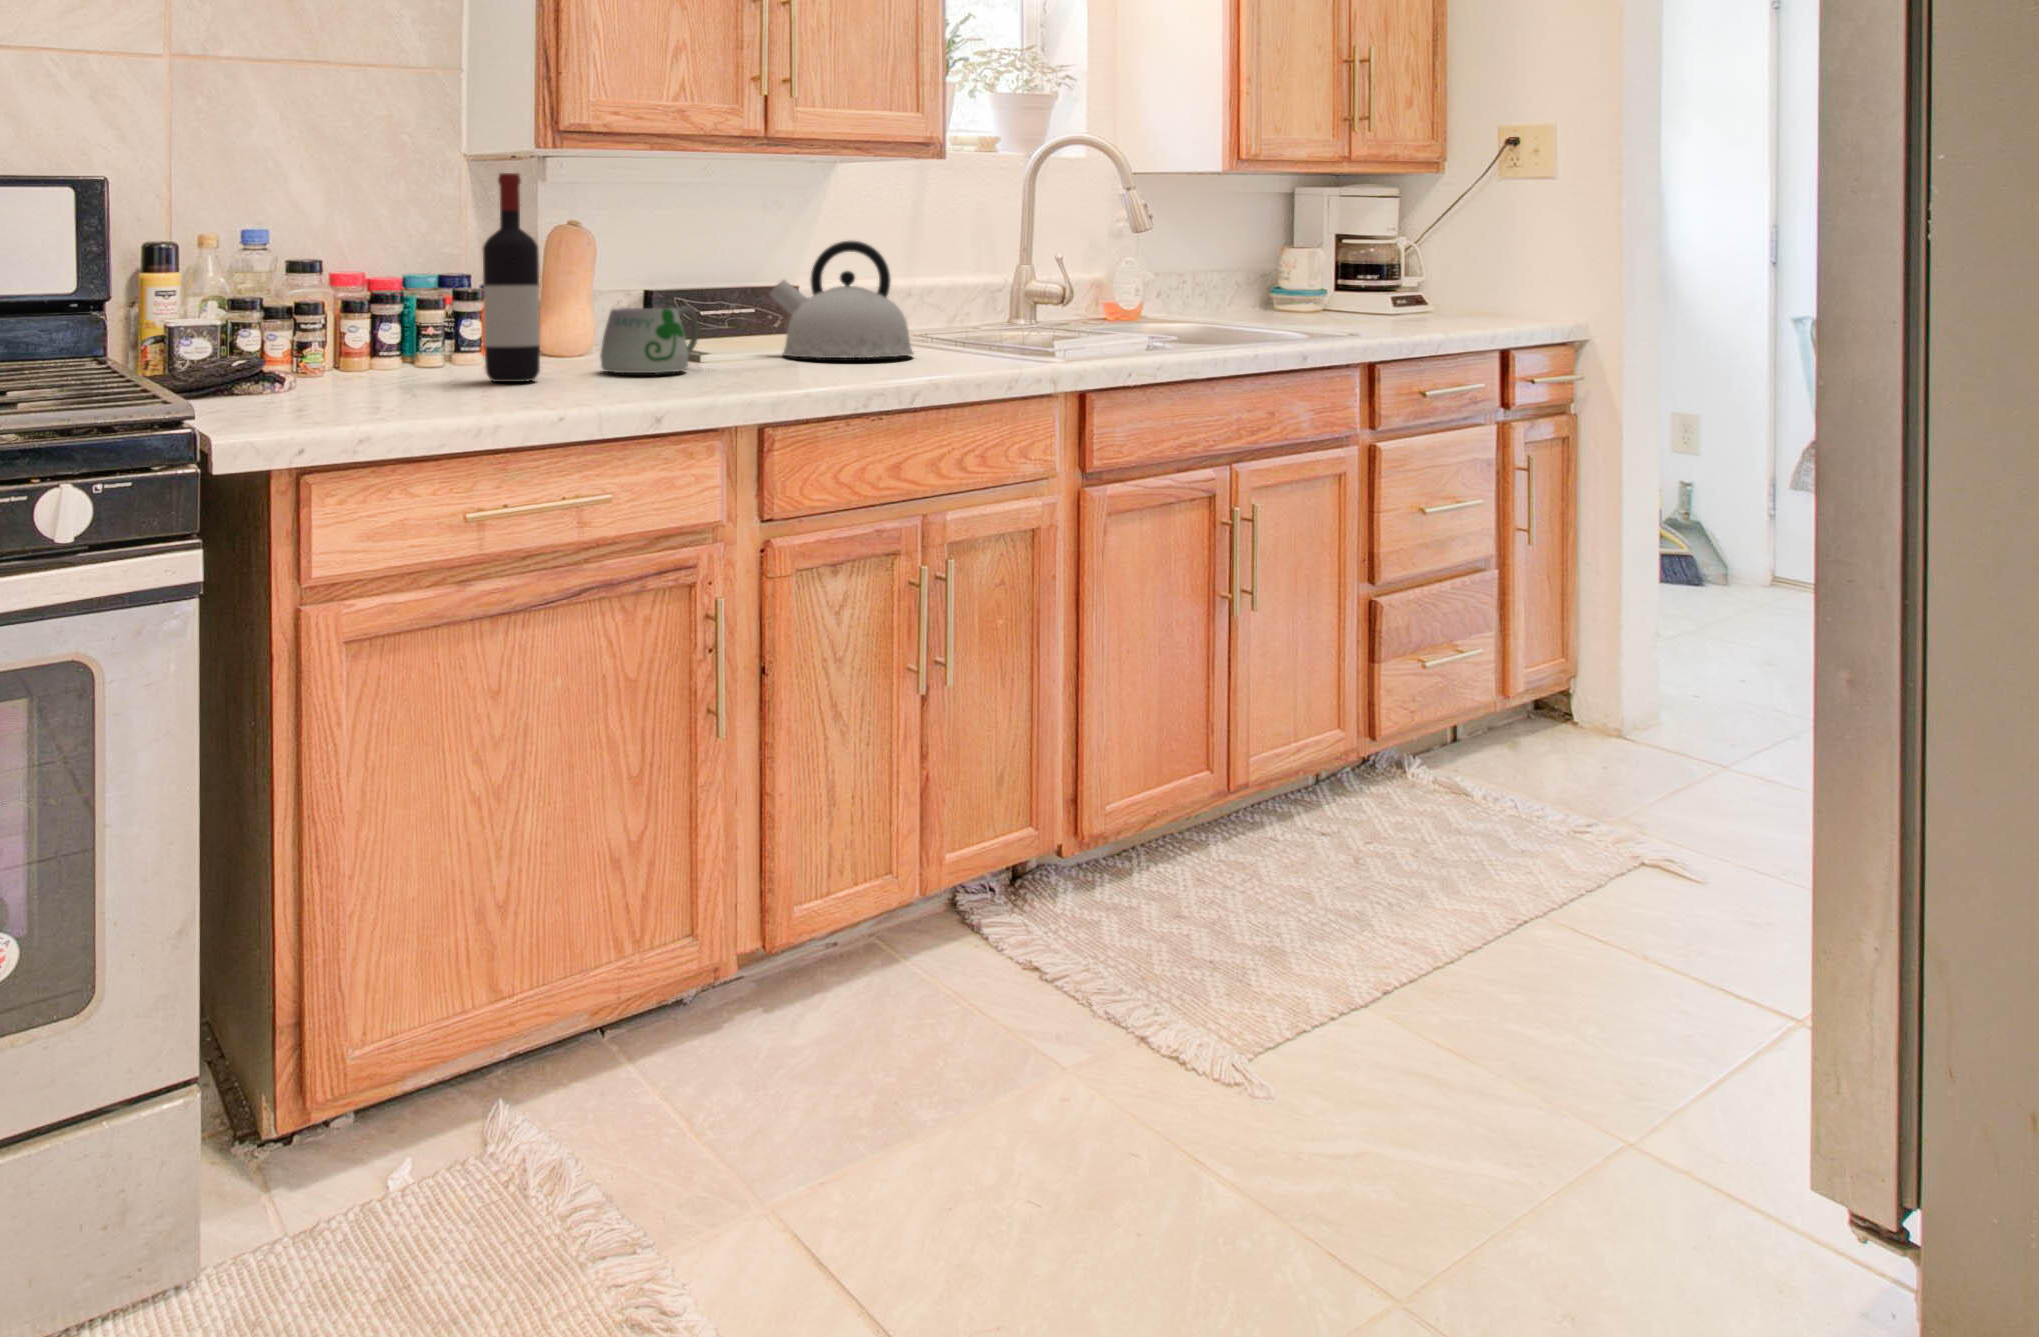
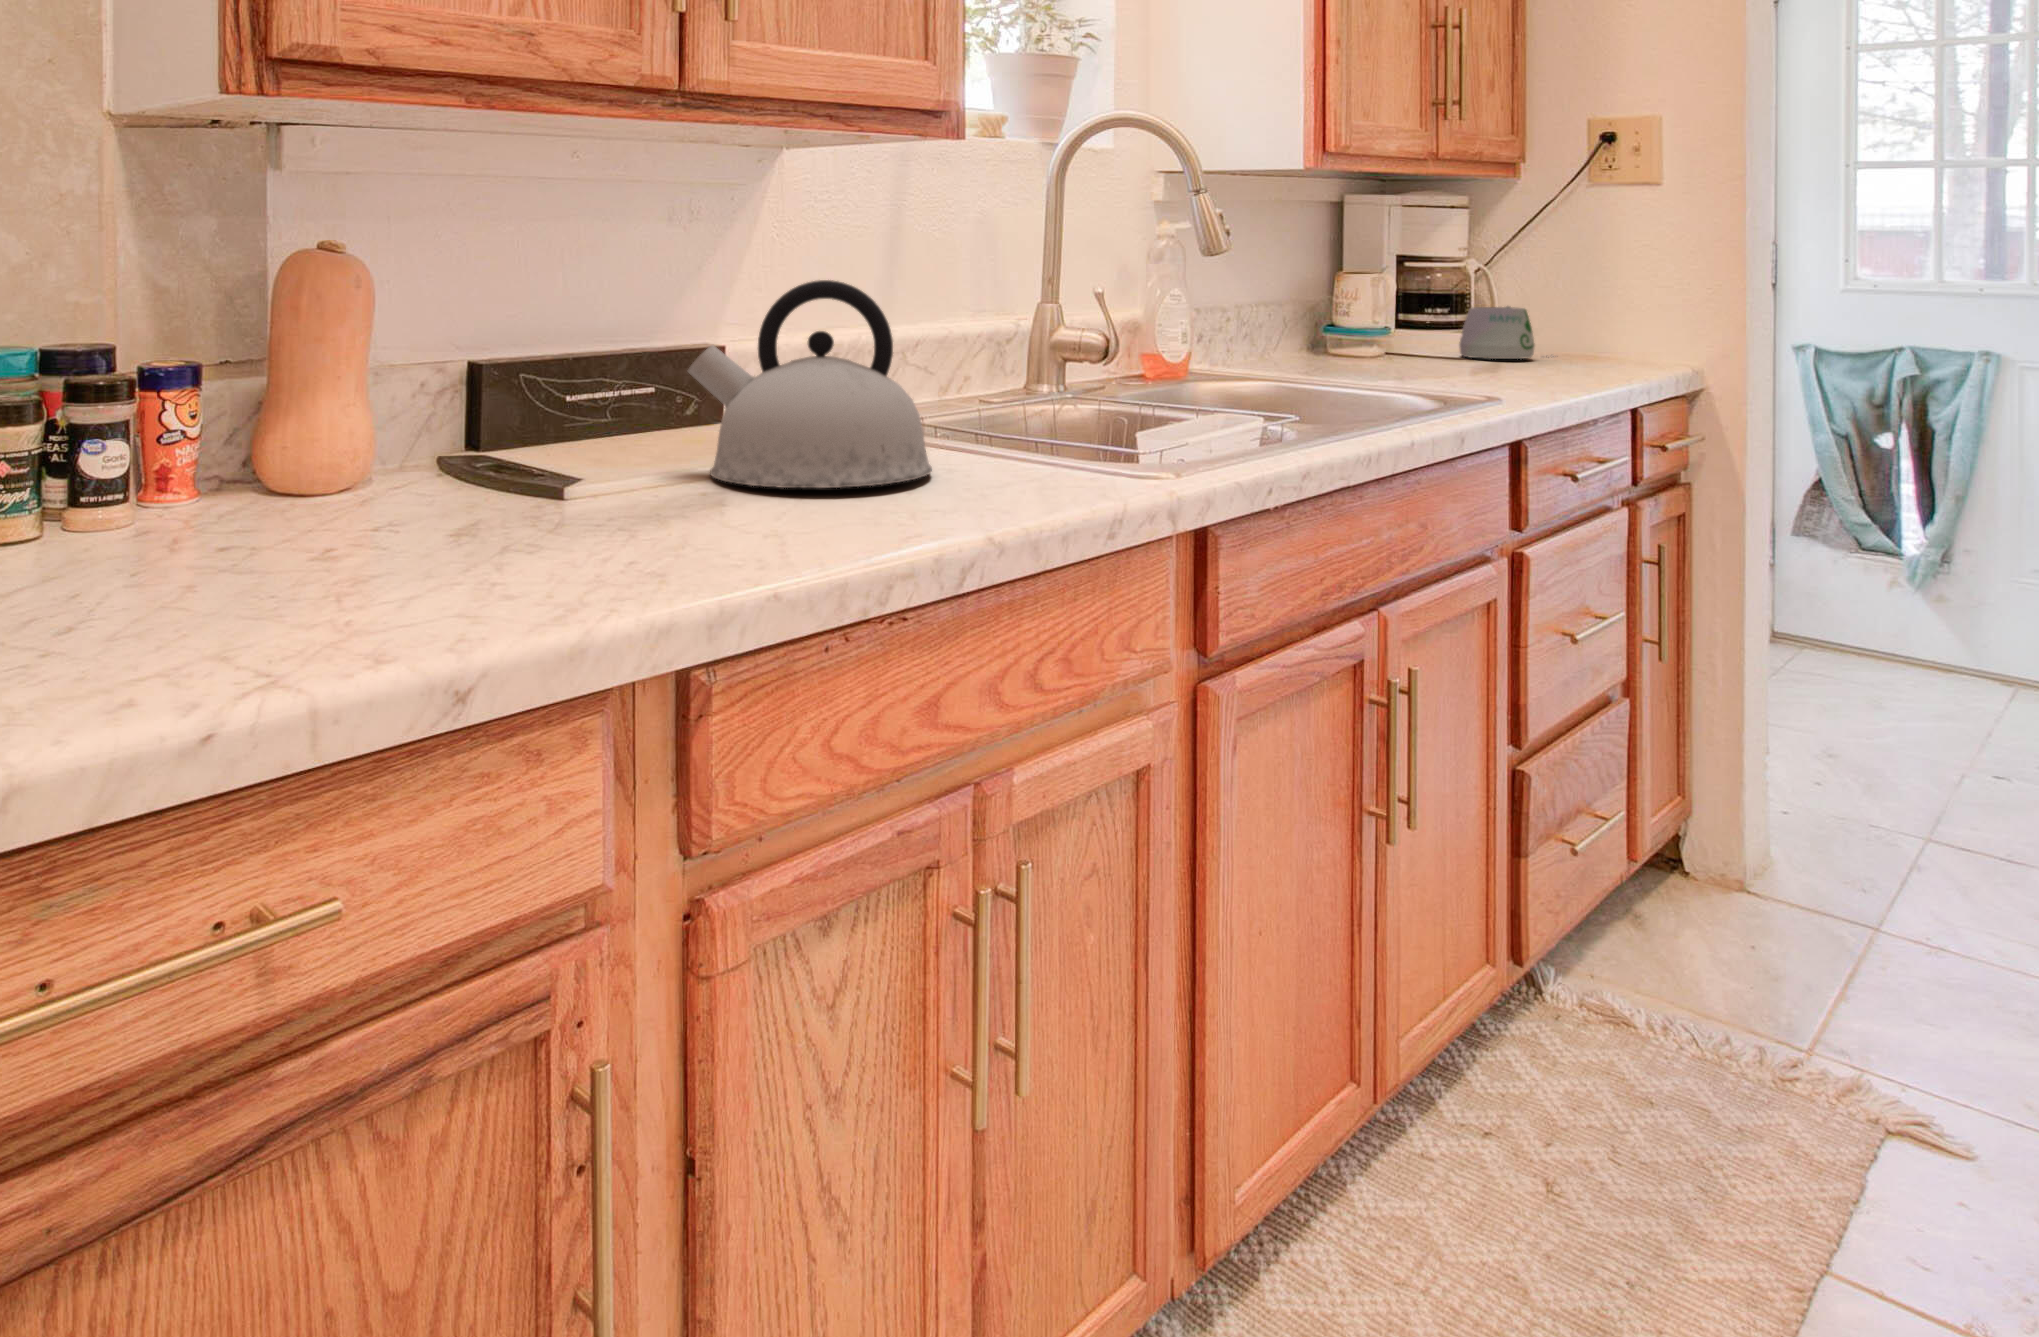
wine bottle: present [483,173,540,382] -> none [65,155,209,607]
mug: present [600,306,709,373] -> present [1459,306,1556,359]

